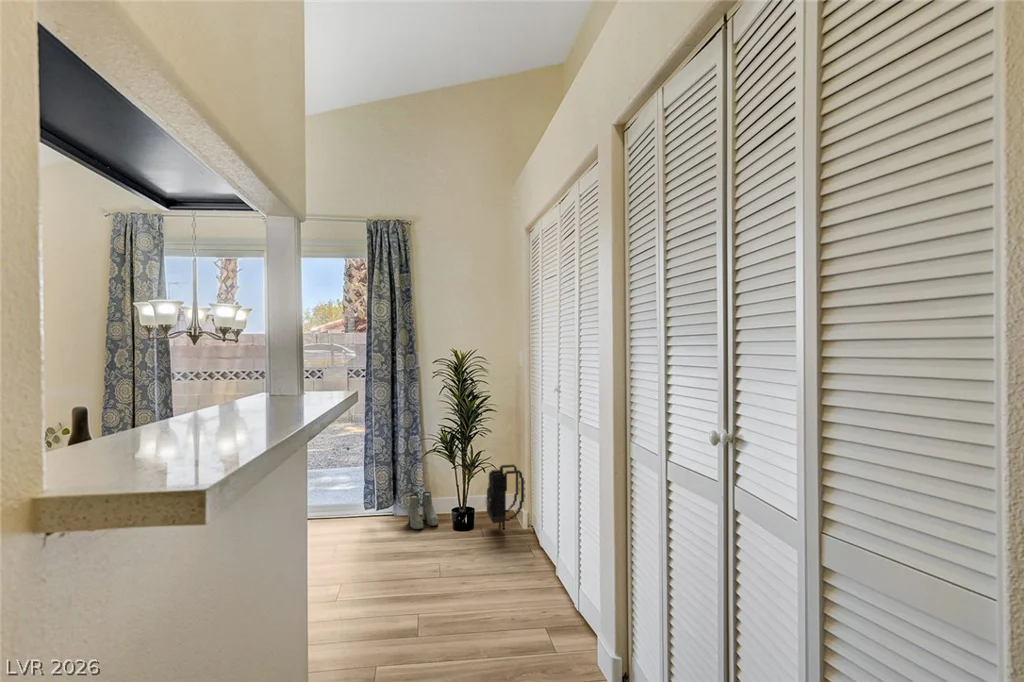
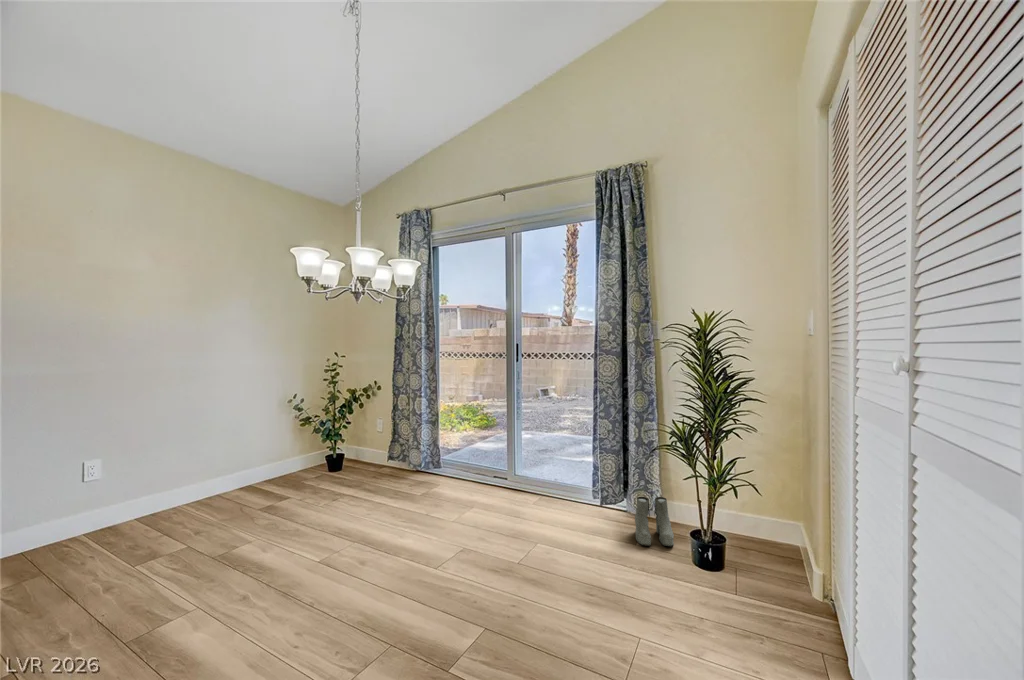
backpack: present [486,465,525,530] -> none [745,483,817,589]

